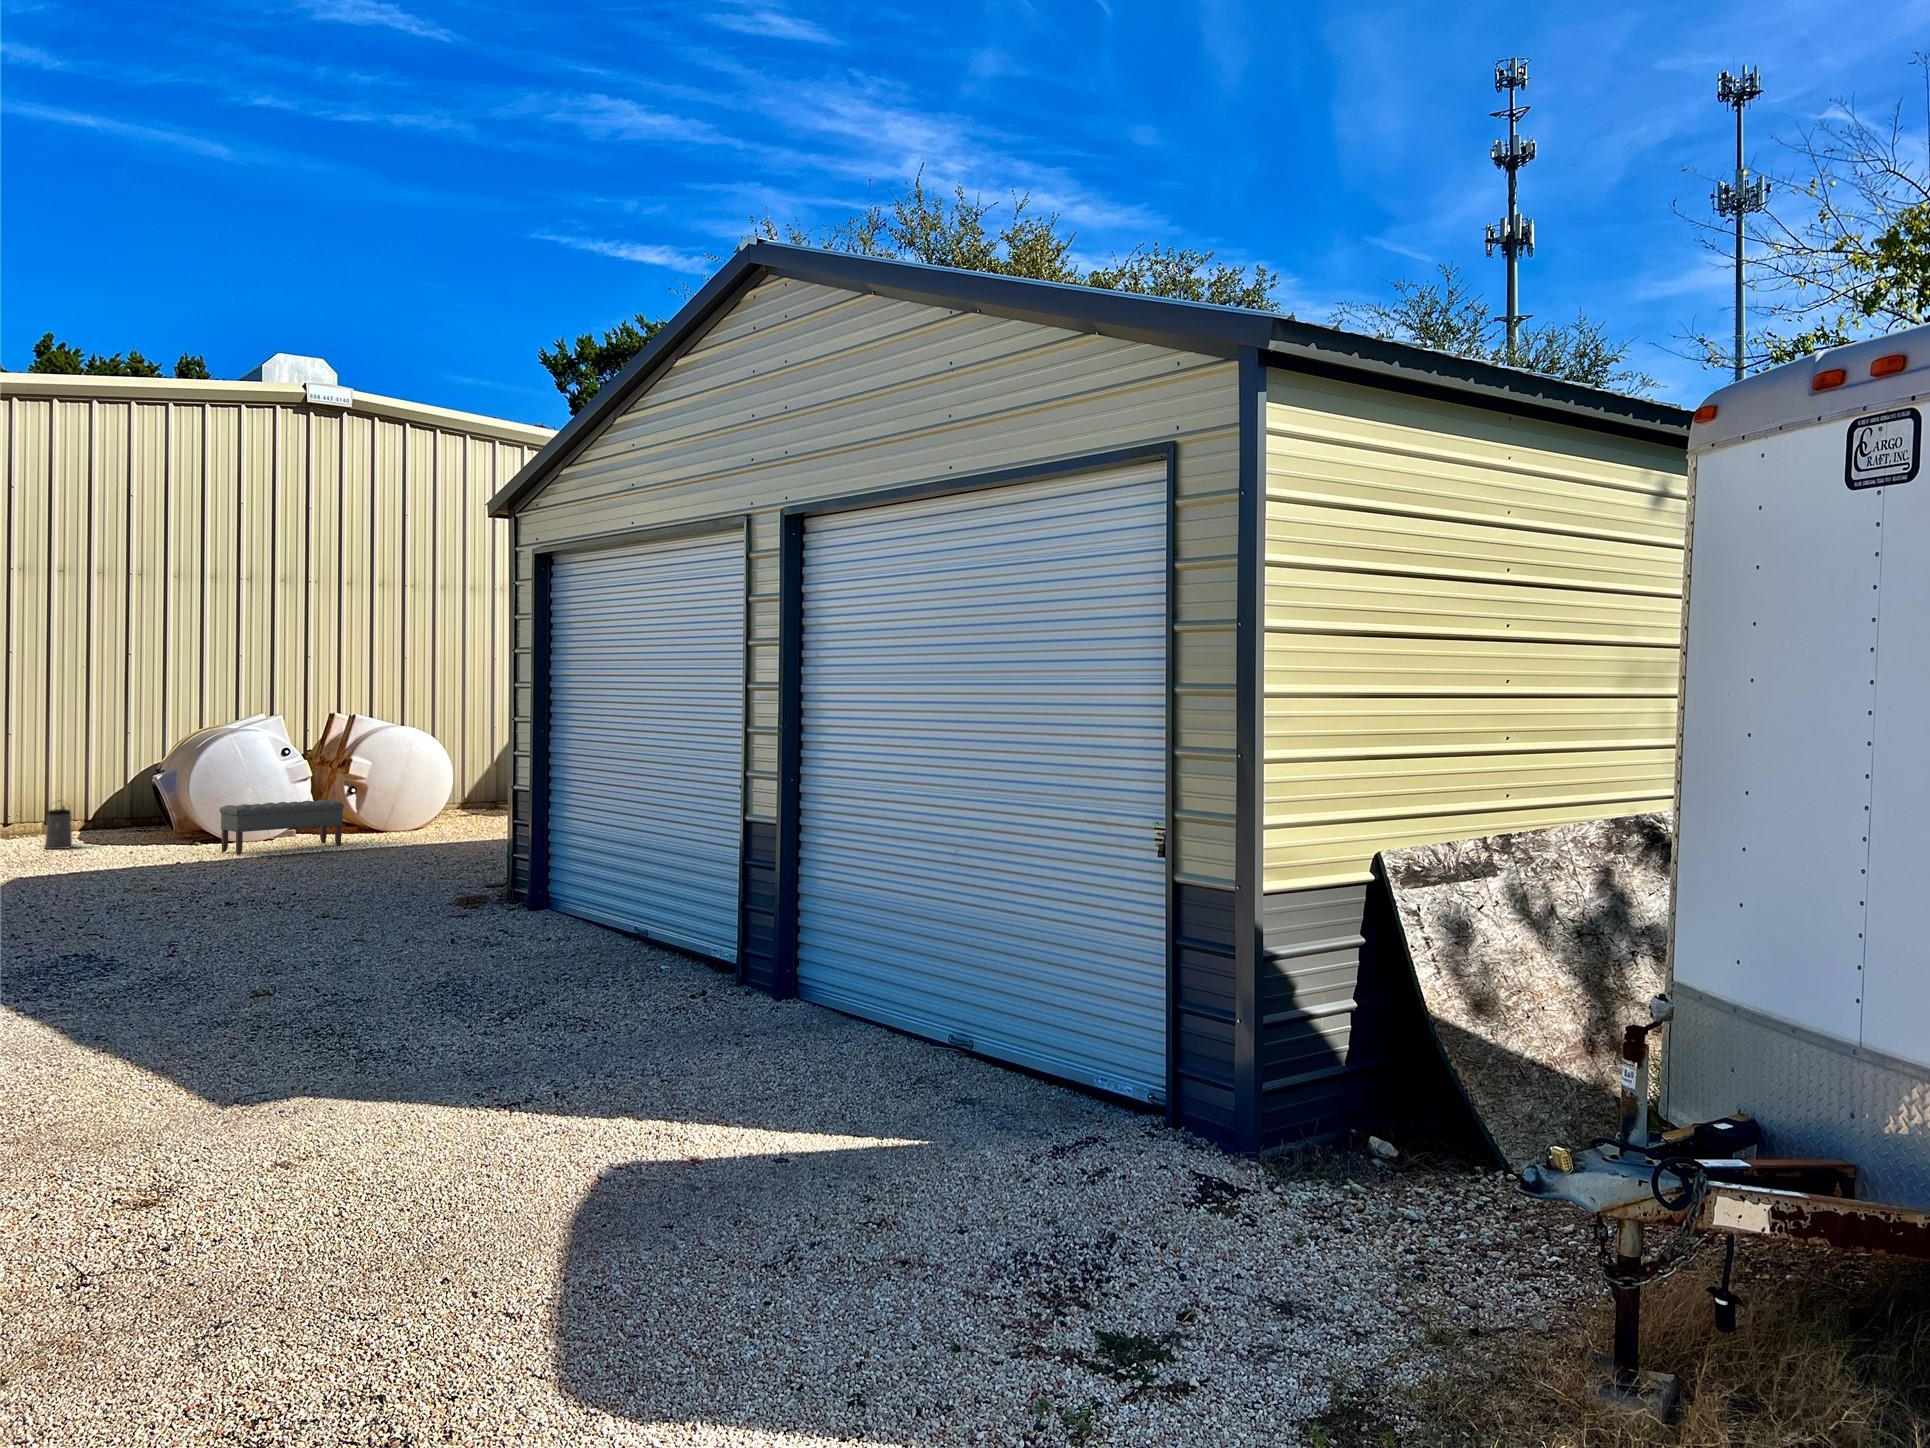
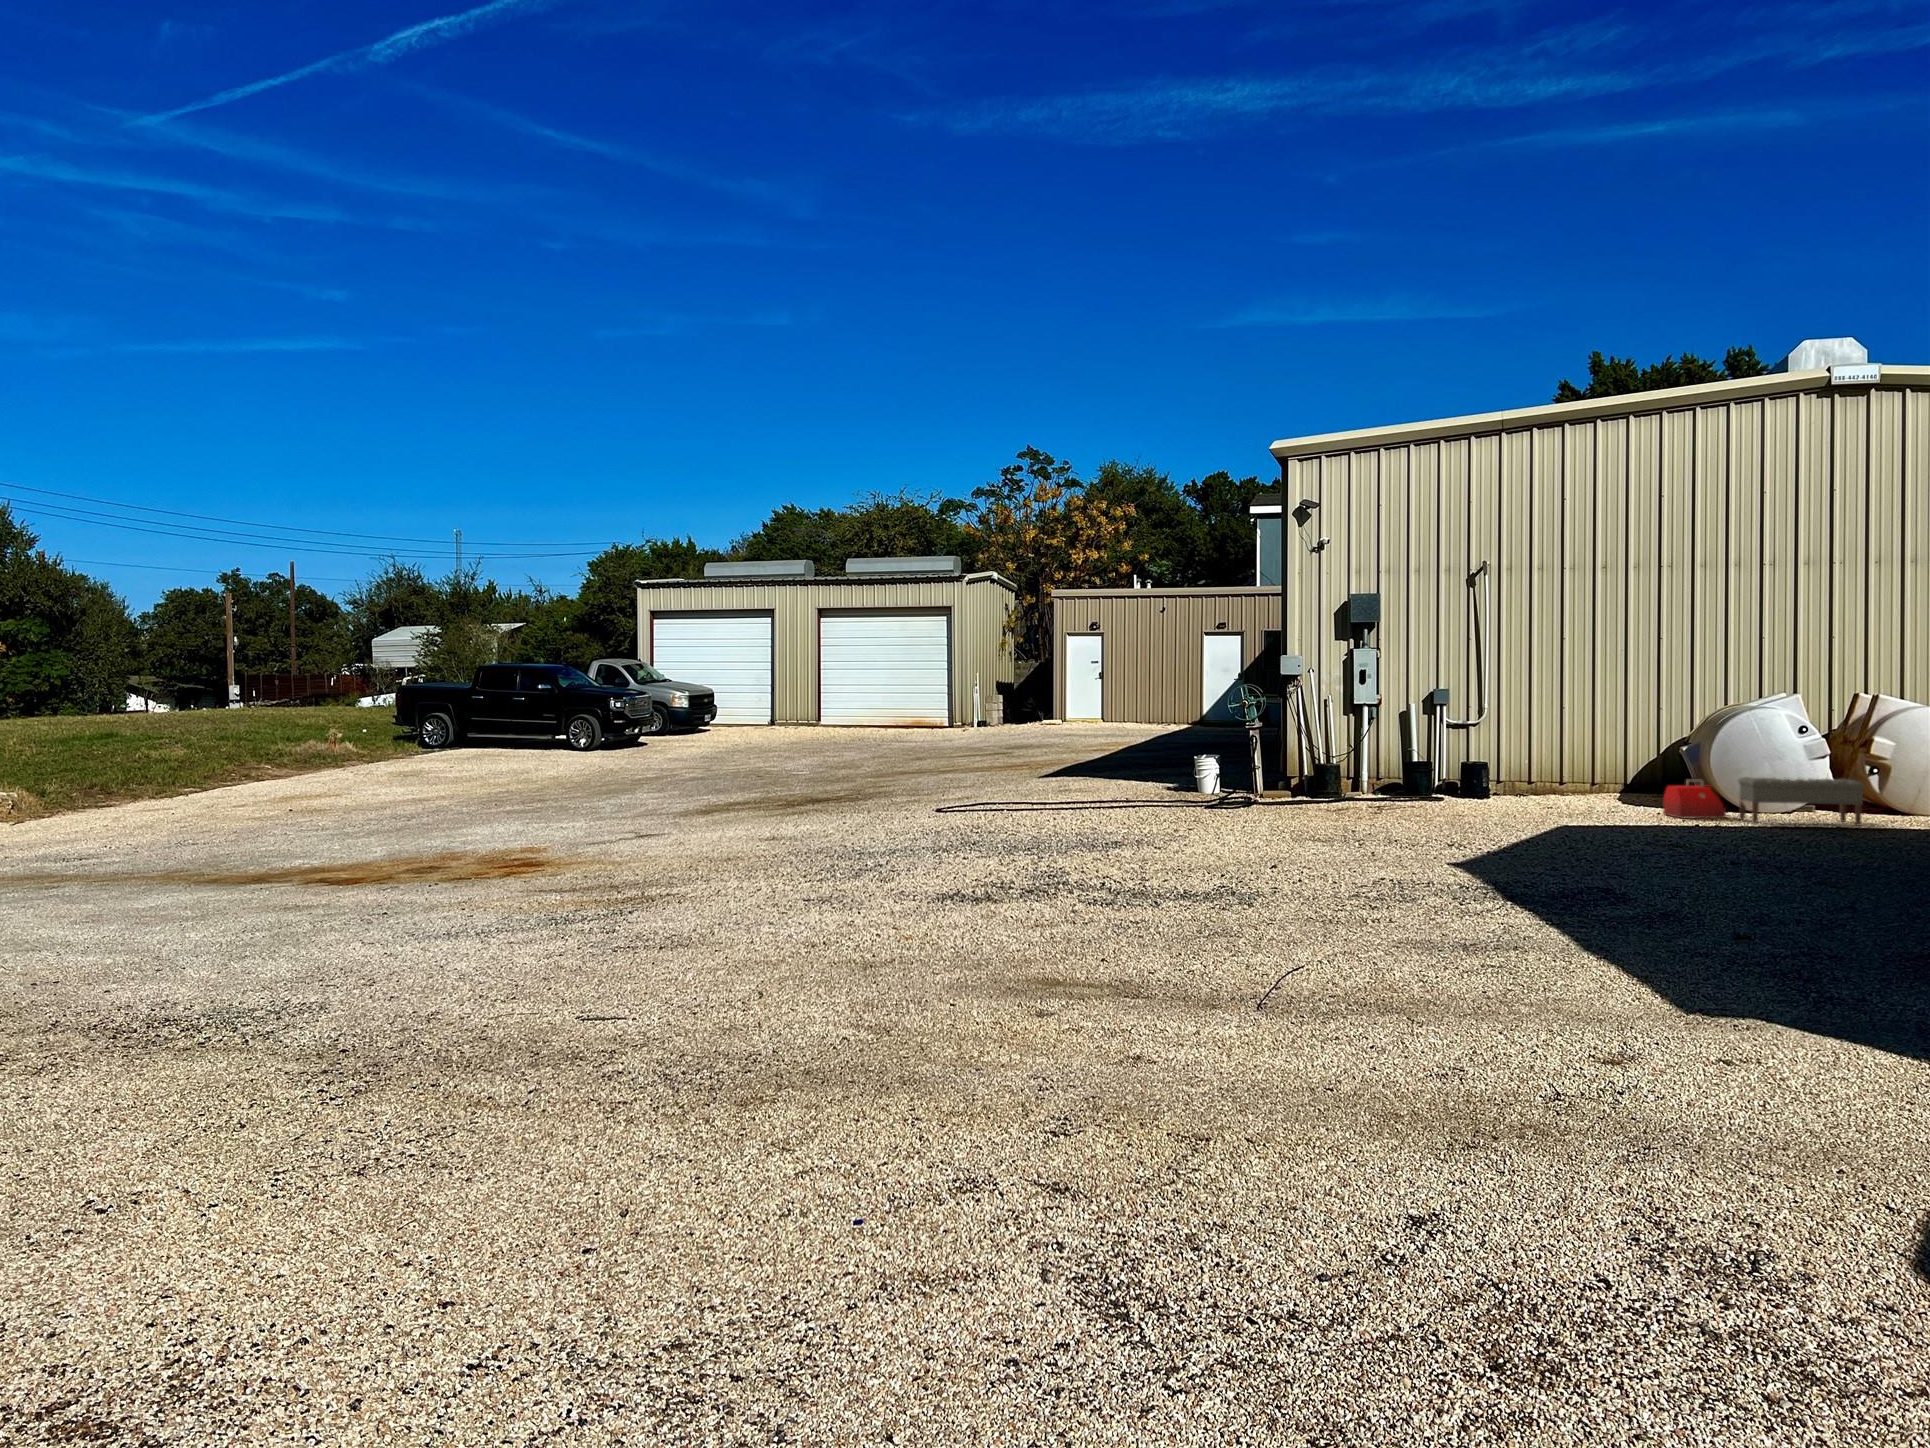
watering can: present [44,805,73,849] -> none [1592,763,1615,804]
toolbox: none [136,812,207,857] -> present [1663,780,1726,818]

